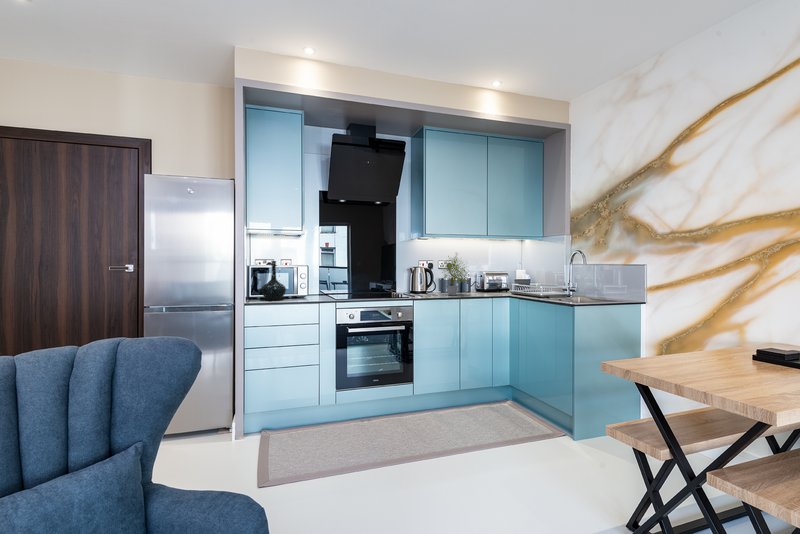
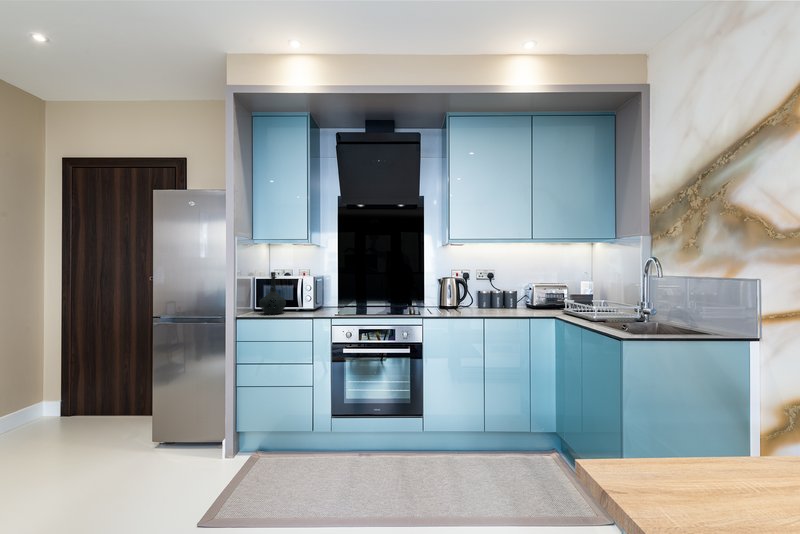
potted plant: present [443,256,469,295] -> none [464,261,506,314]

